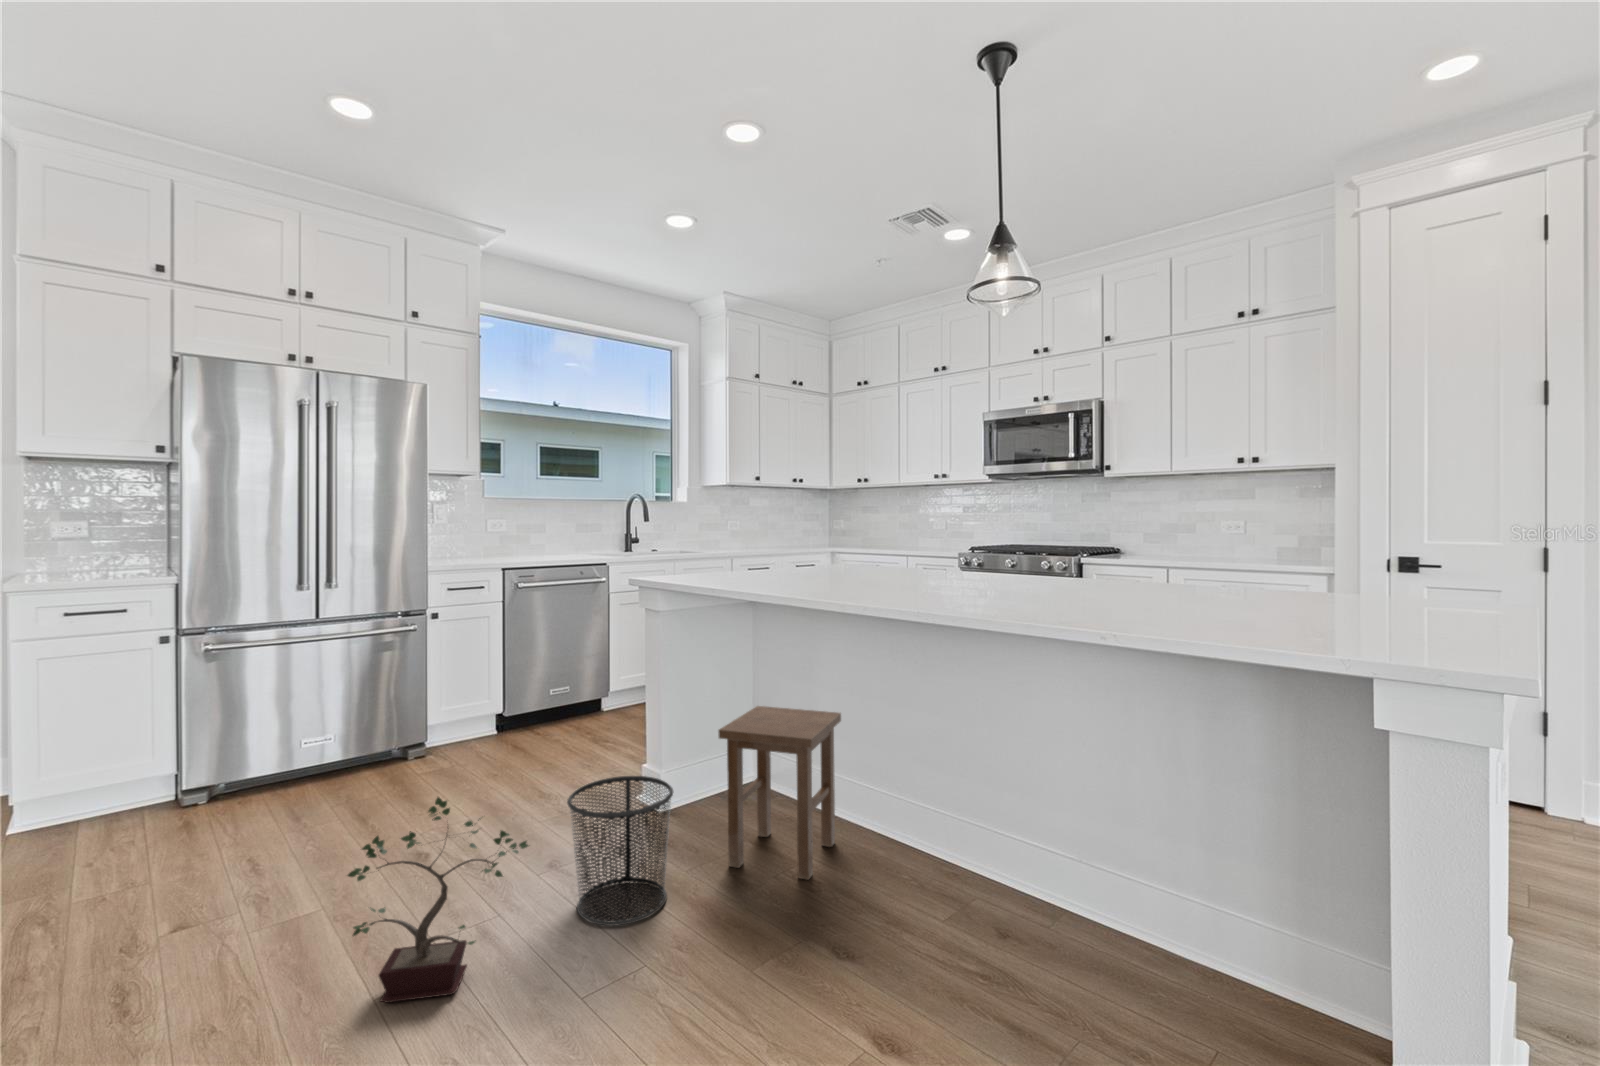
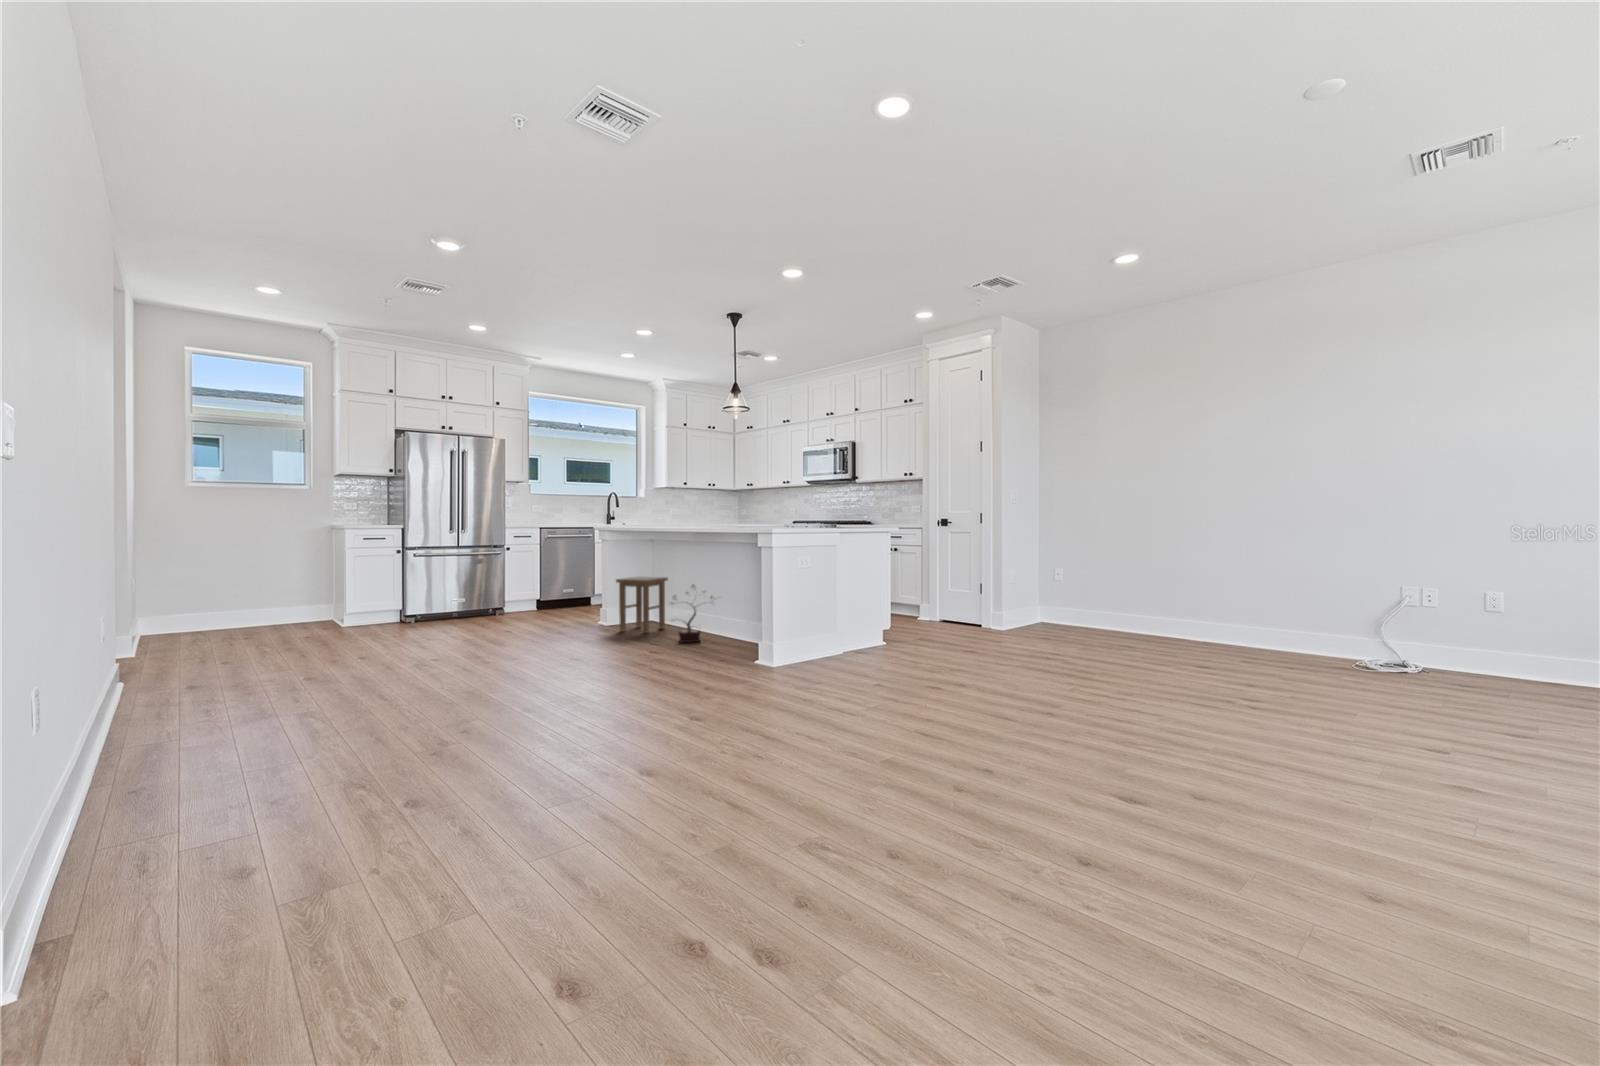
waste bin: present [567,776,673,926] -> none [557,595,596,638]
potted plant: present [347,797,528,1003] -> present [672,585,713,643]

